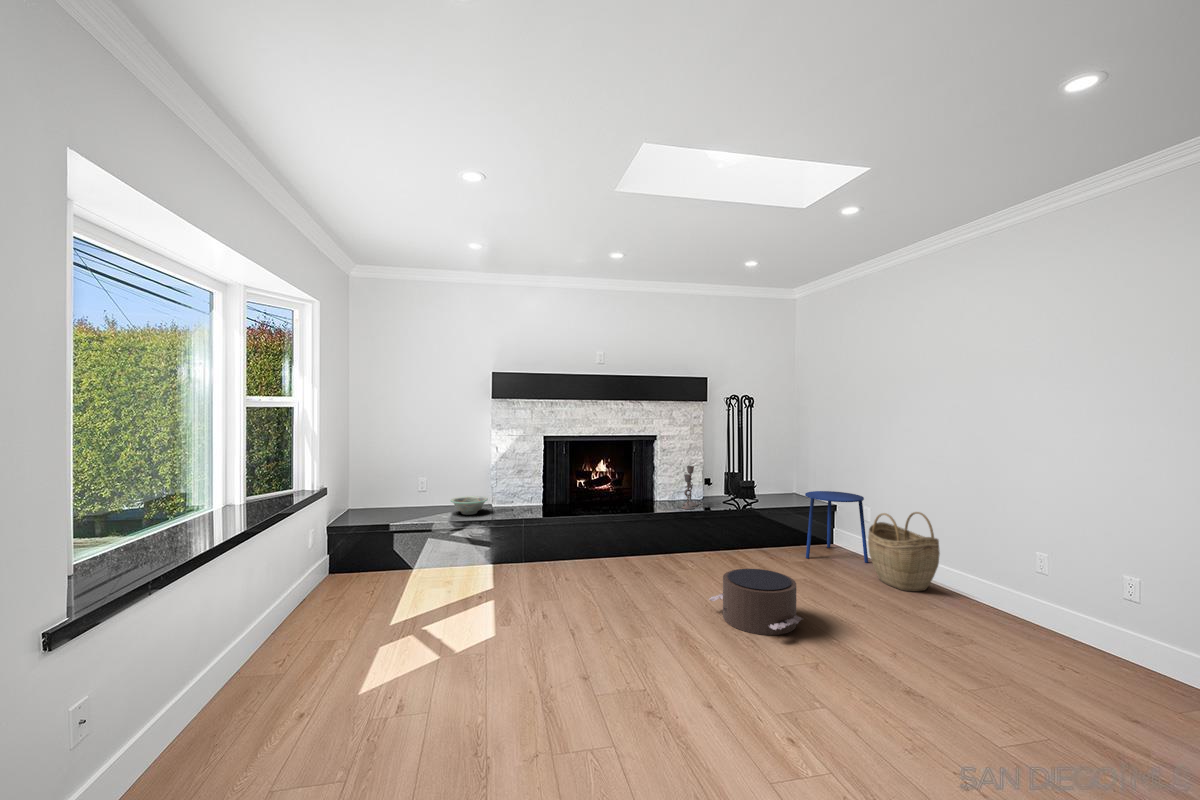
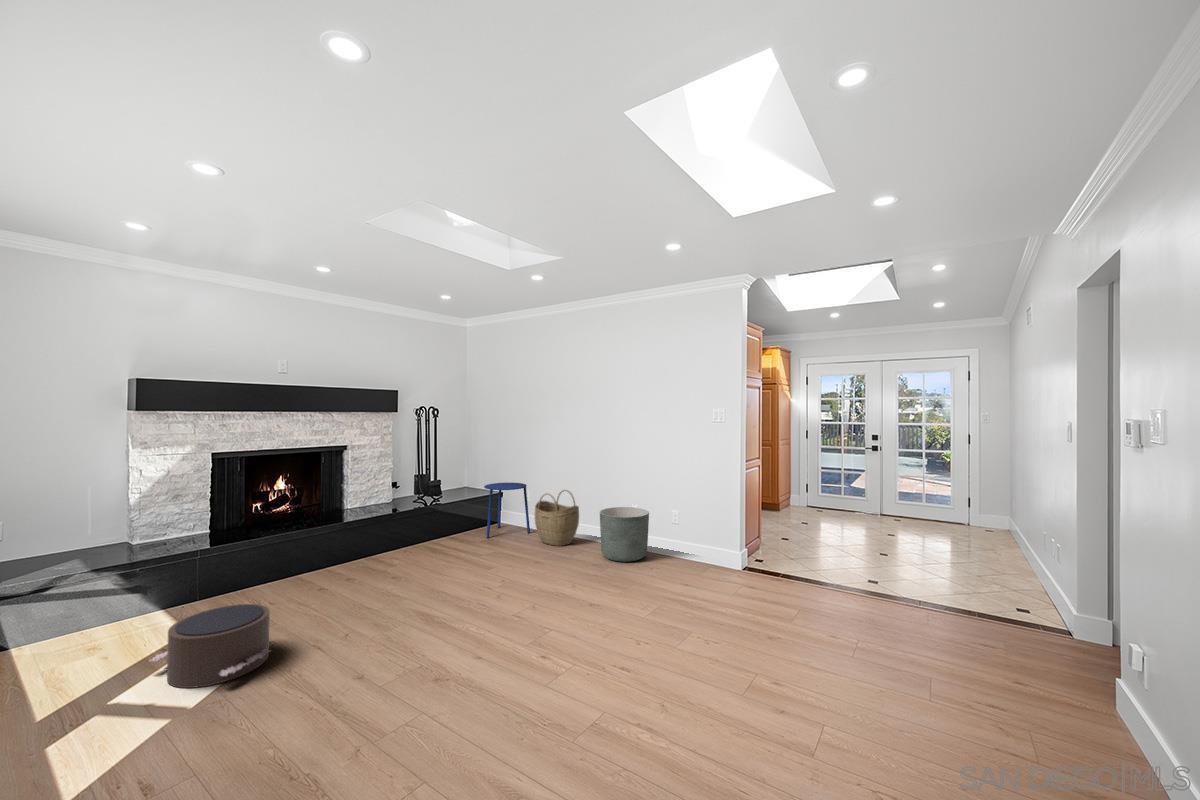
candlestick: present [681,466,698,509] -> none [375,473,391,513]
decorative bowl: present [451,496,488,515] -> none [67,534,133,560]
planter: none [966,550,1069,647] -> present [600,507,649,562]
pouf: present [709,569,803,635] -> present [150,604,270,688]

